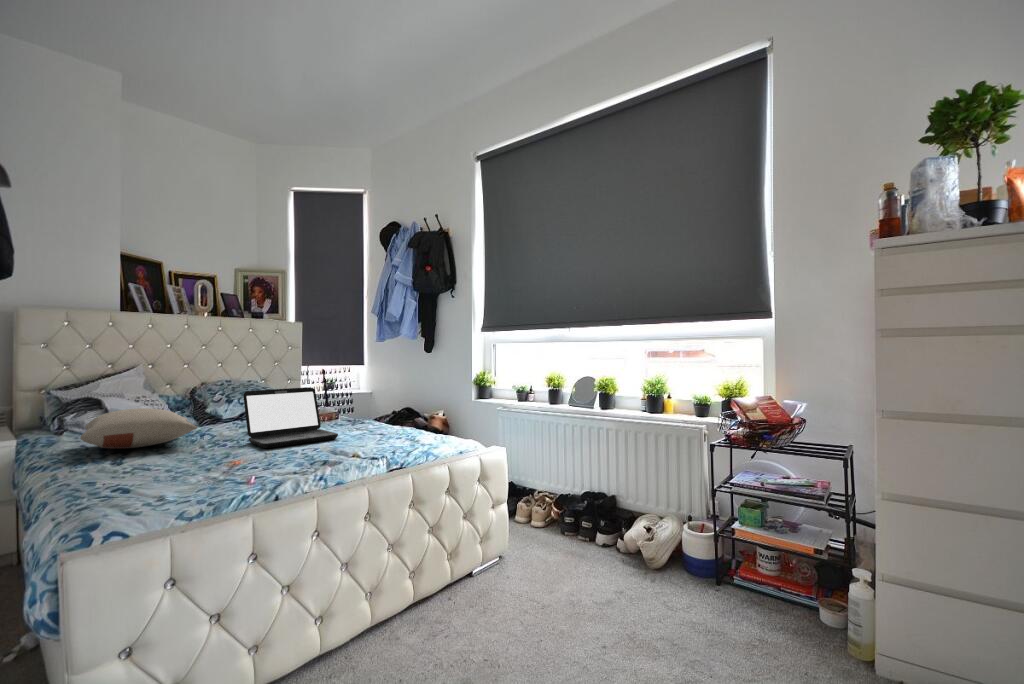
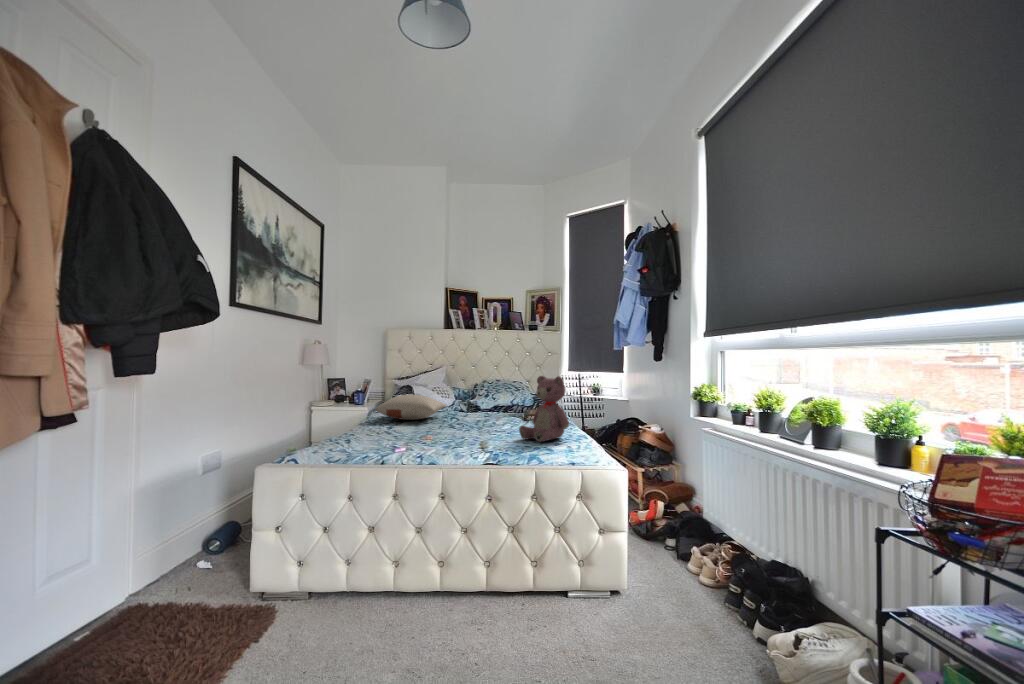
teddy bear: none [368,369,424,447] -> present [519,376,569,442]
laptop: present [243,387,338,448] -> none [461,388,518,430]

